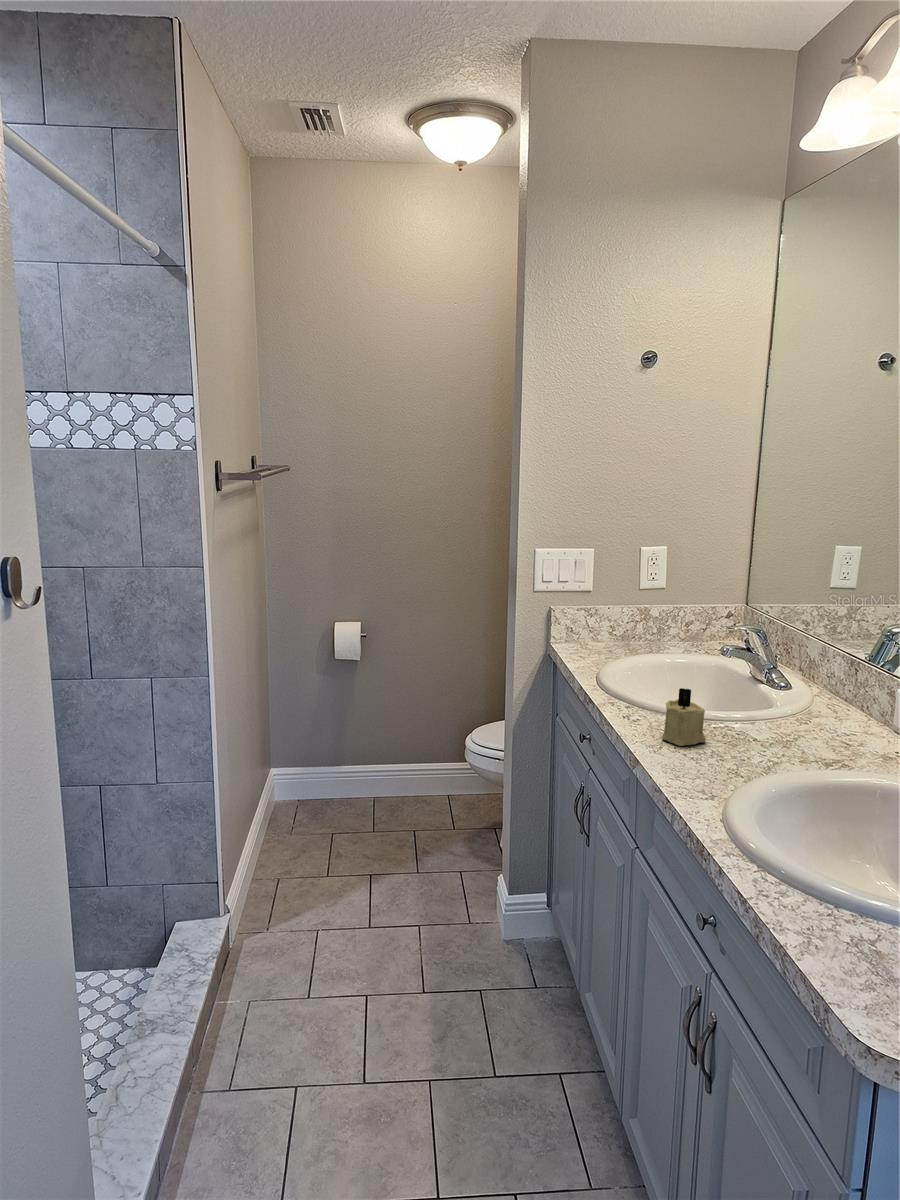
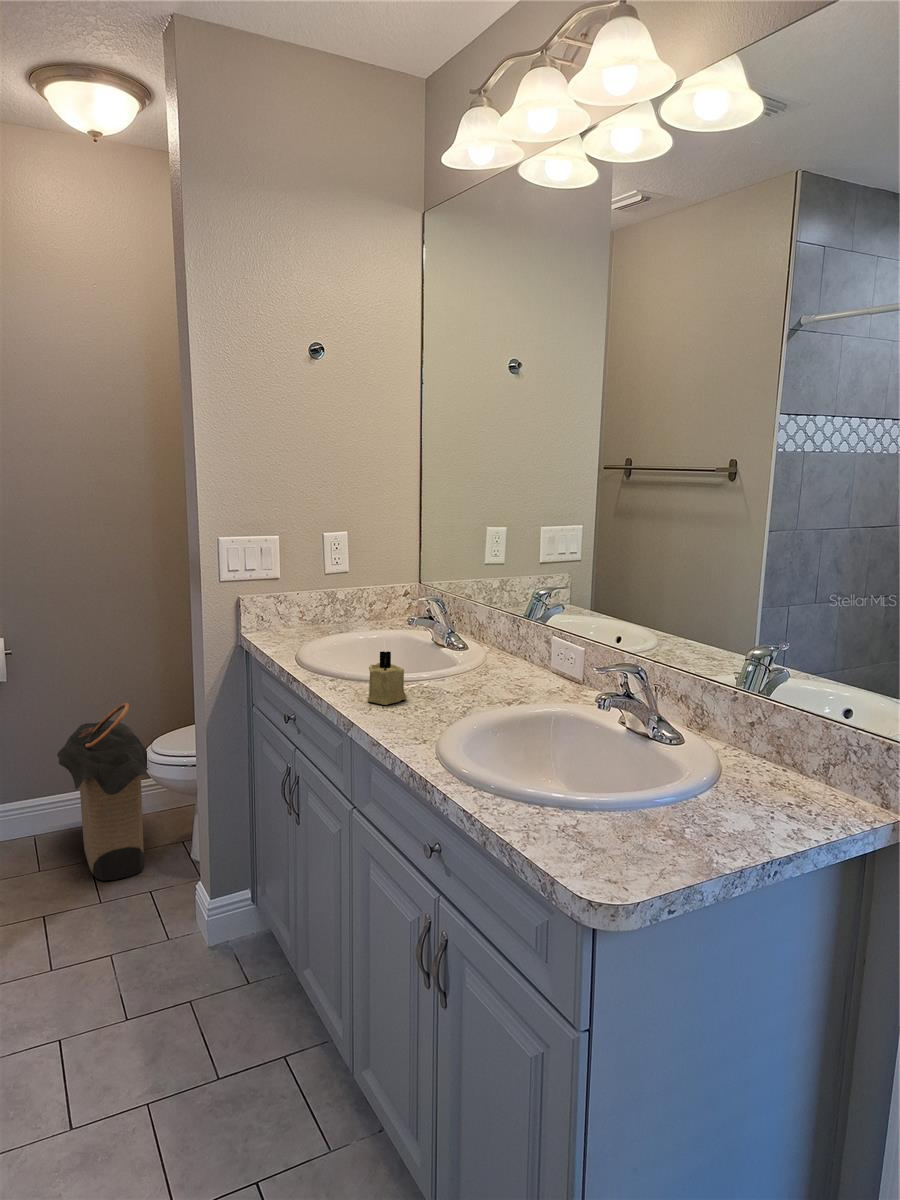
laundry hamper: none [390,693,467,855] -> present [57,703,148,881]

